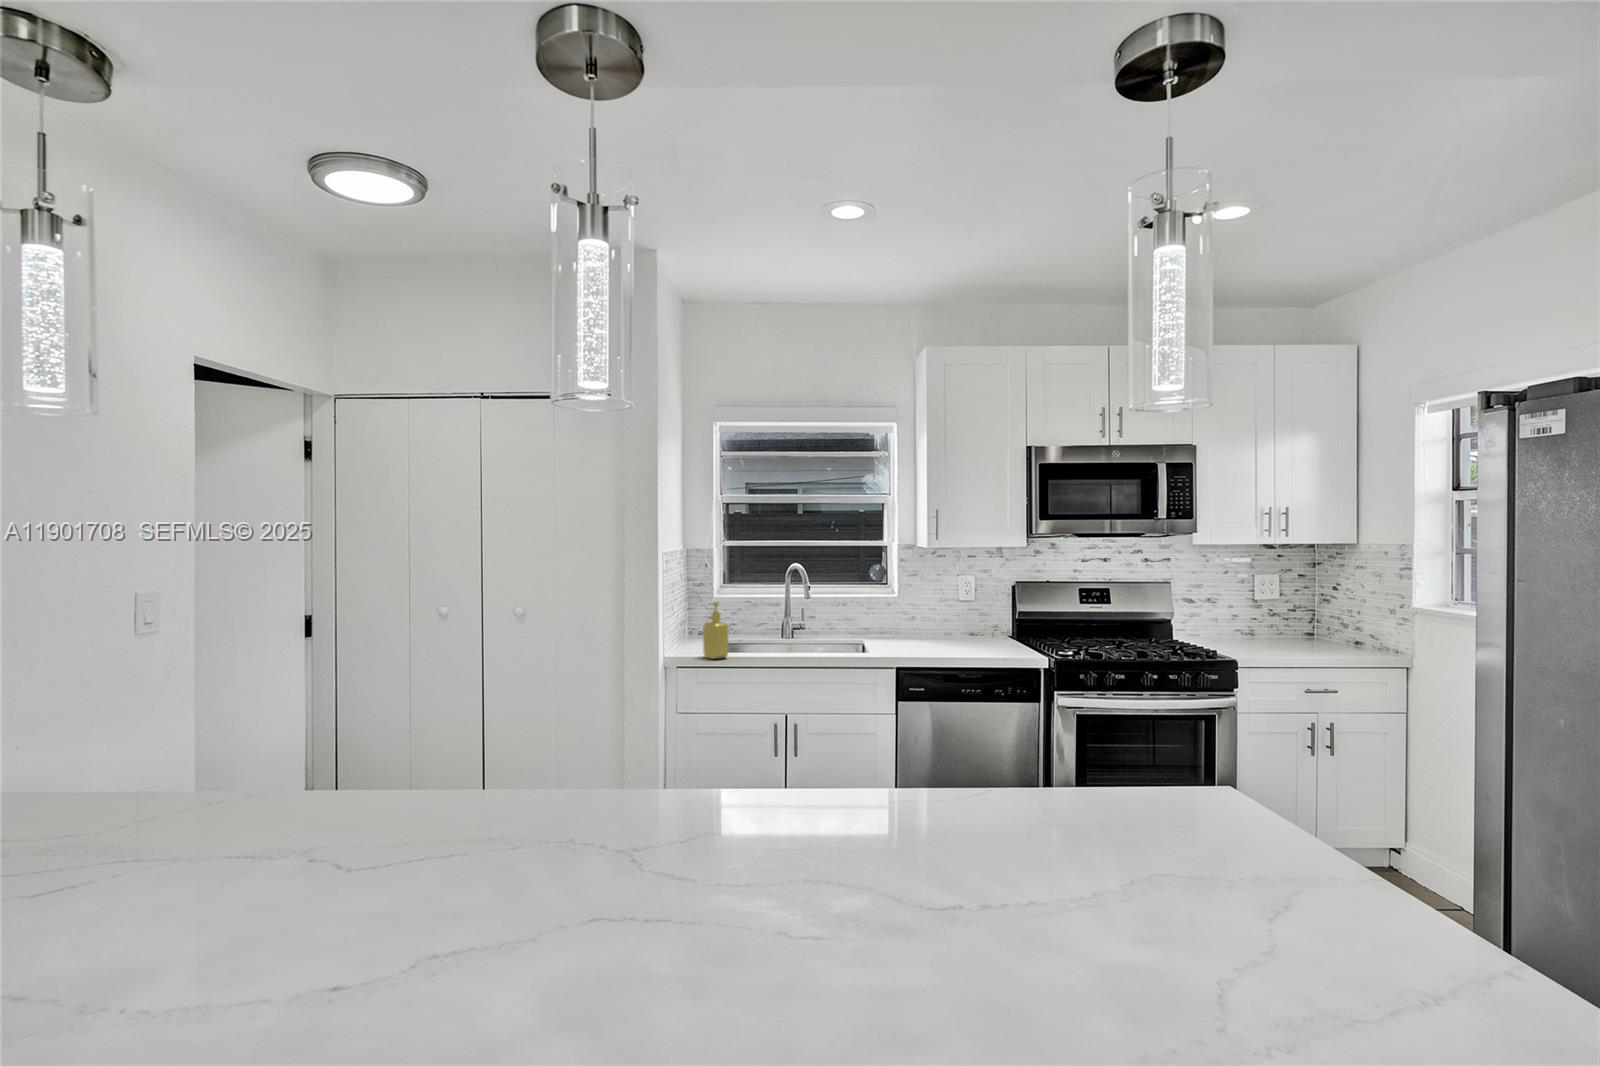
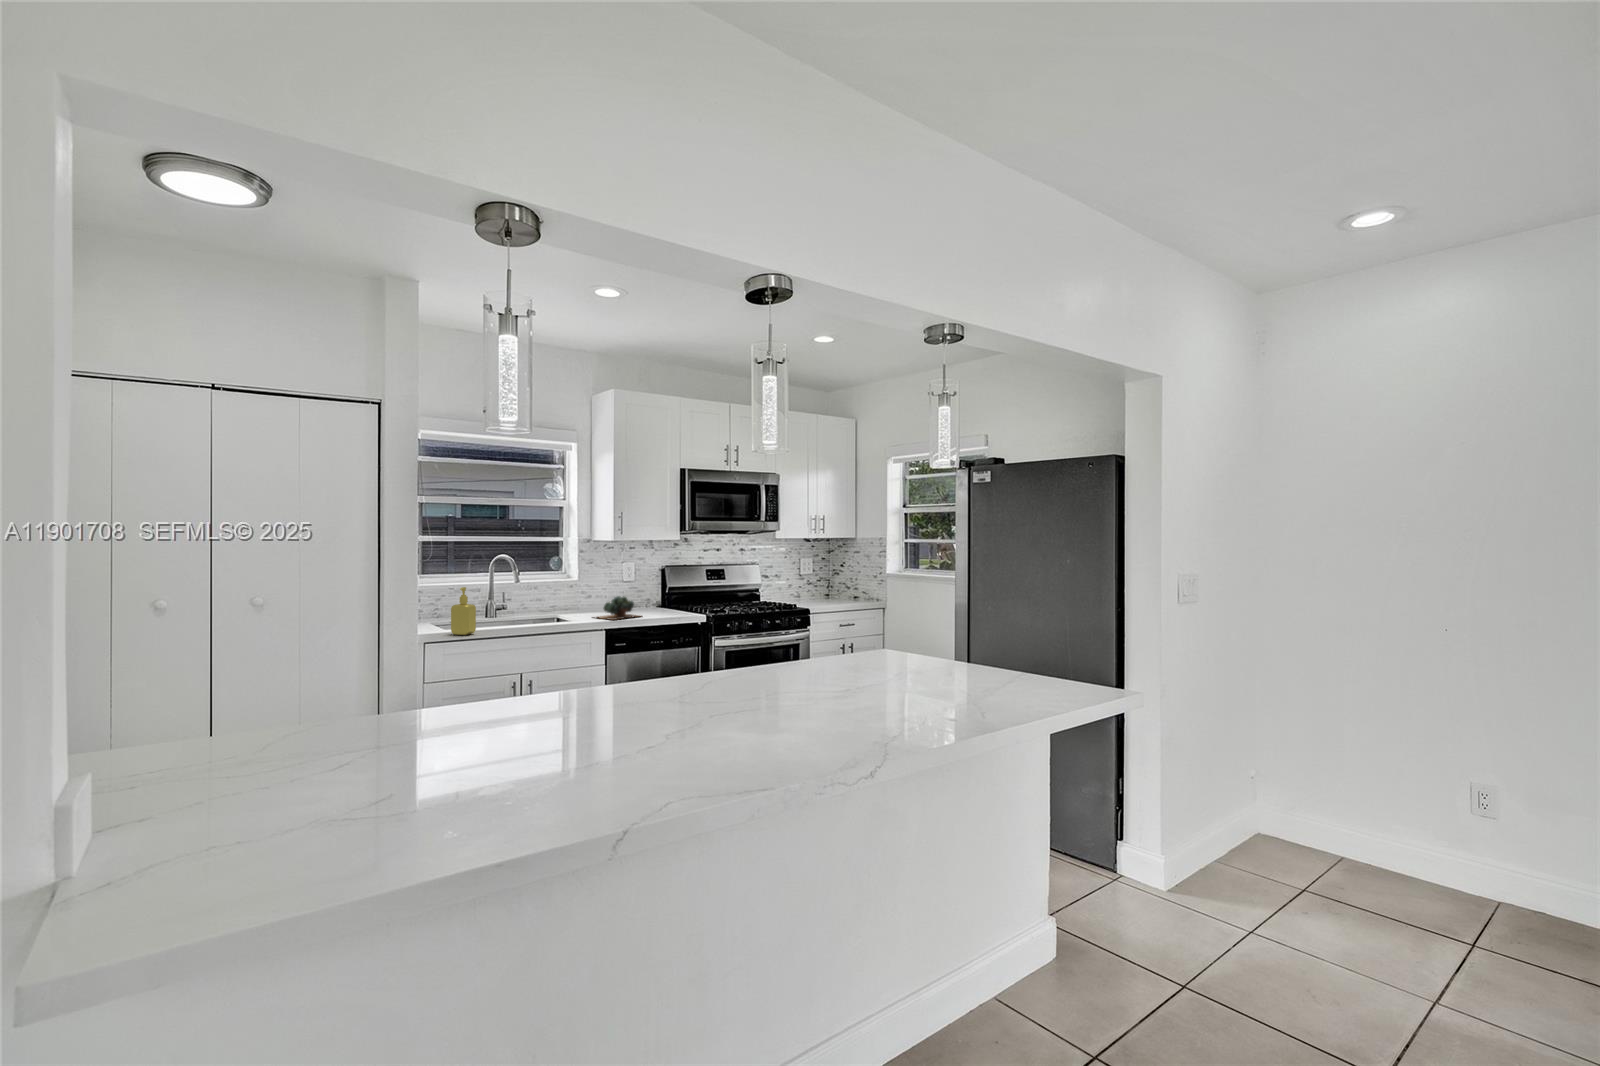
succulent plant: none [893,620,961,653] -> present [598,596,639,620]

